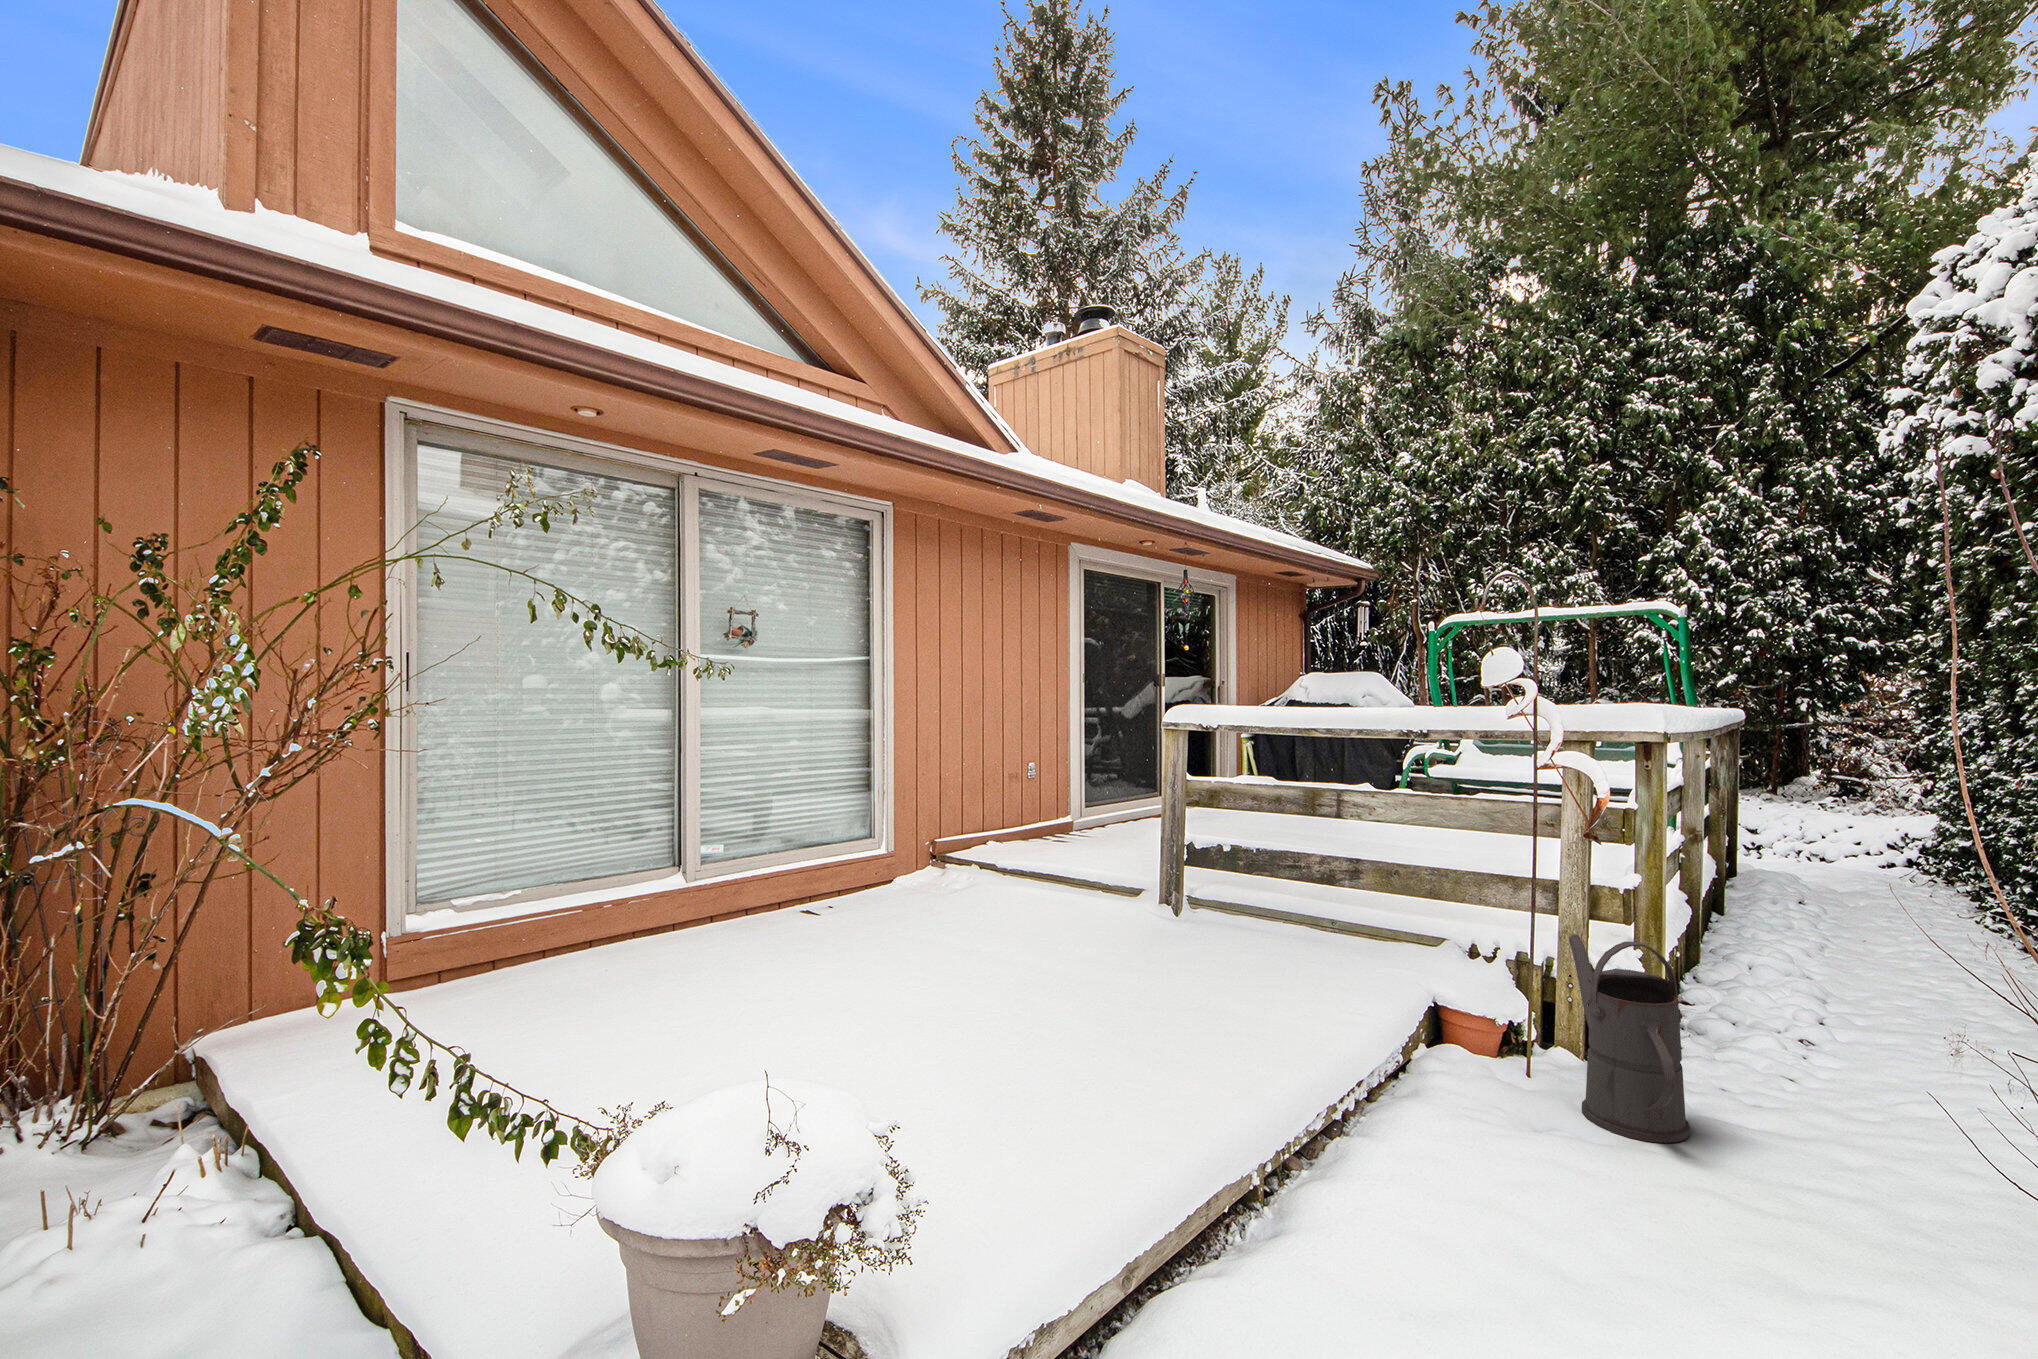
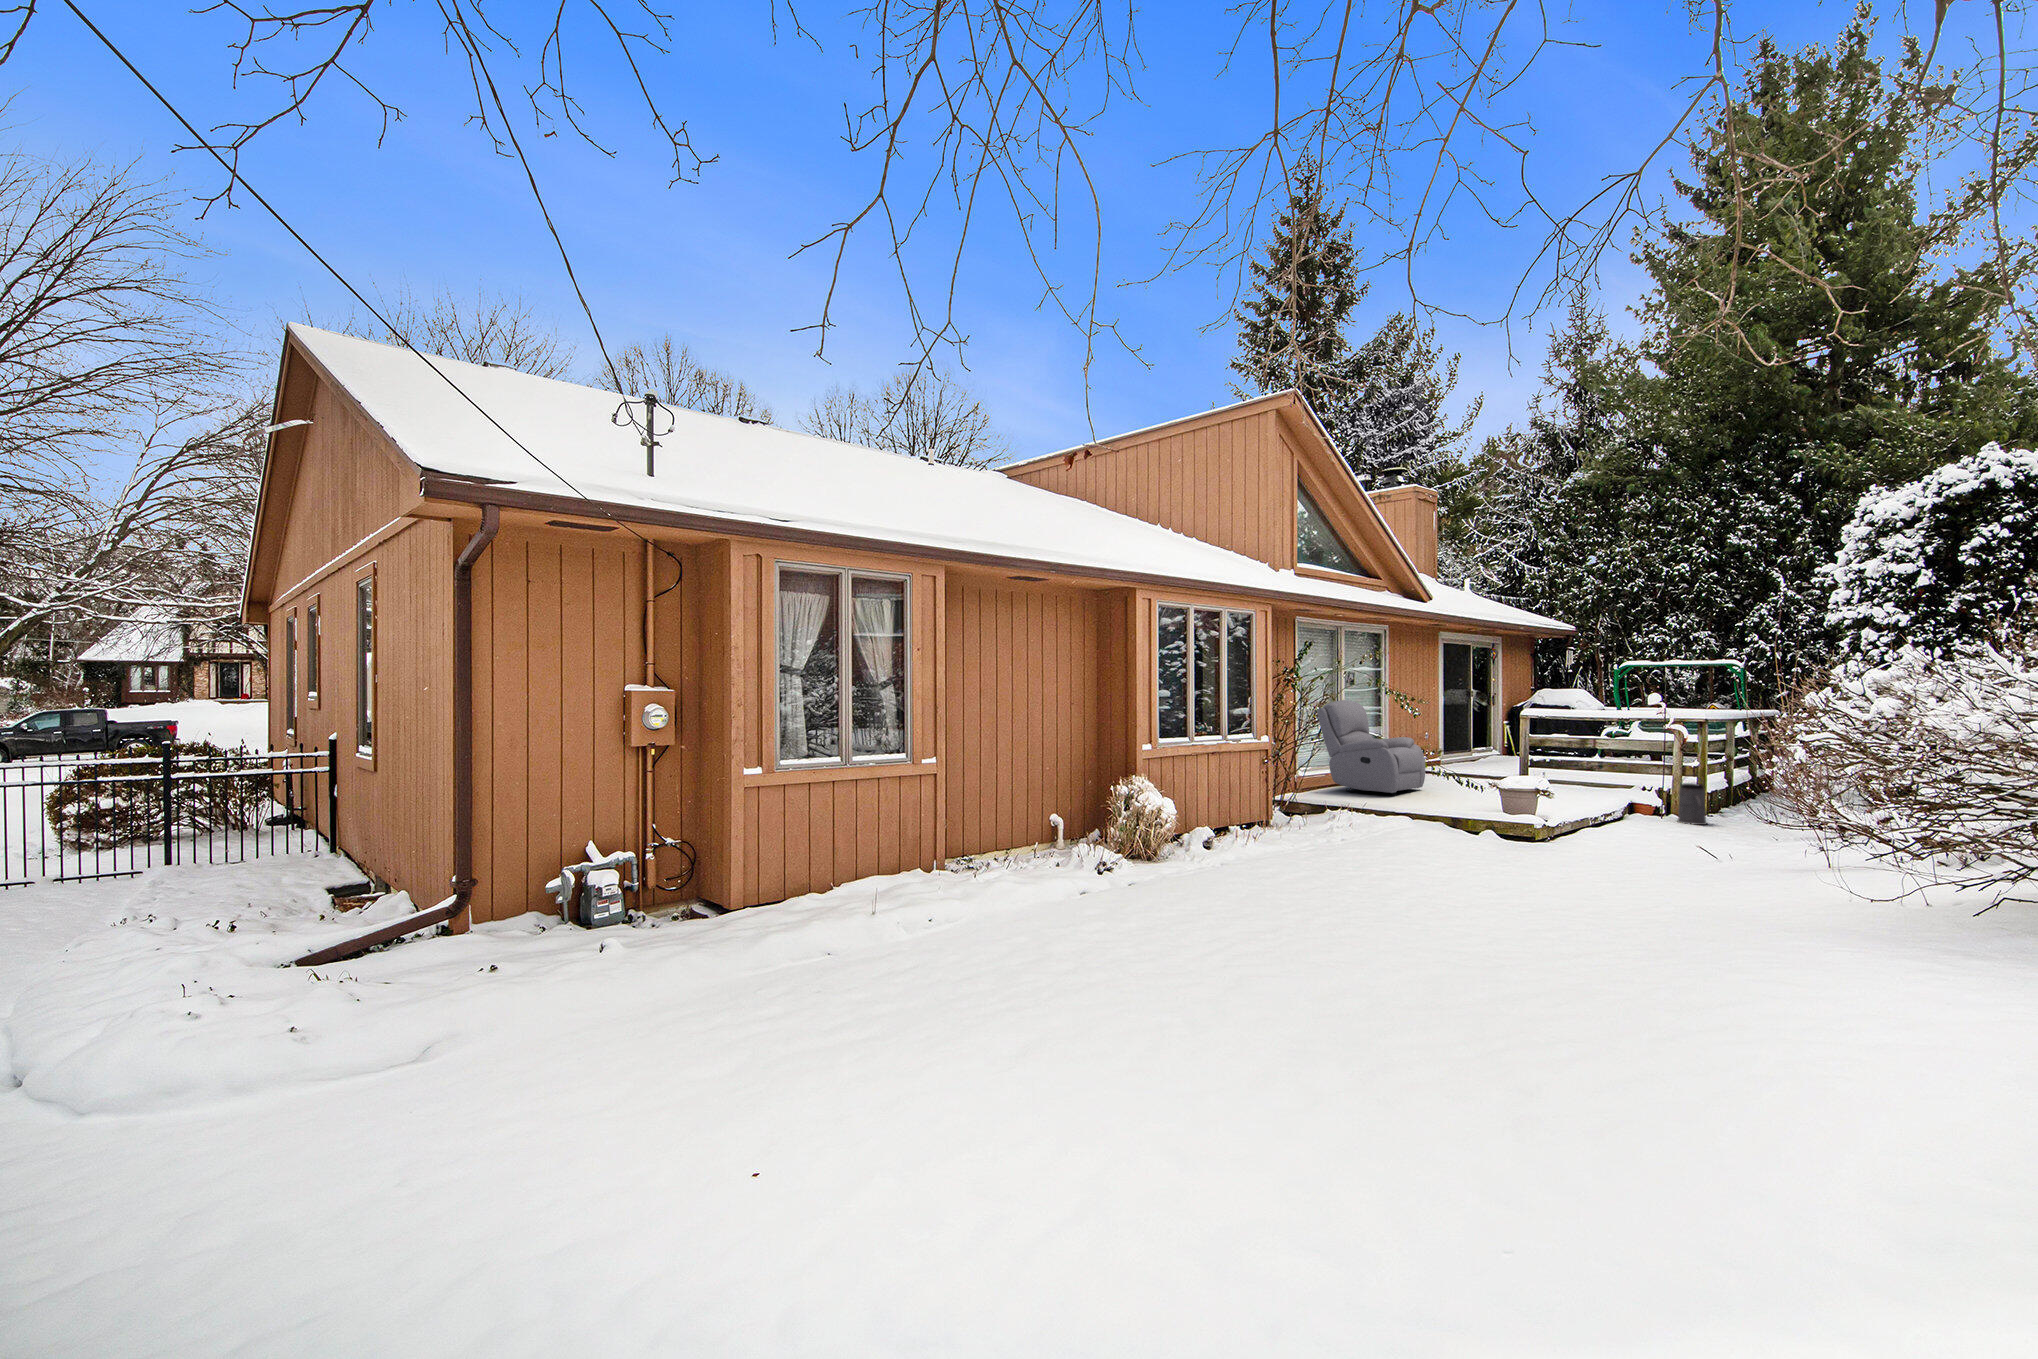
chair: none [469,686,838,1024] -> present [1317,700,1425,795]

